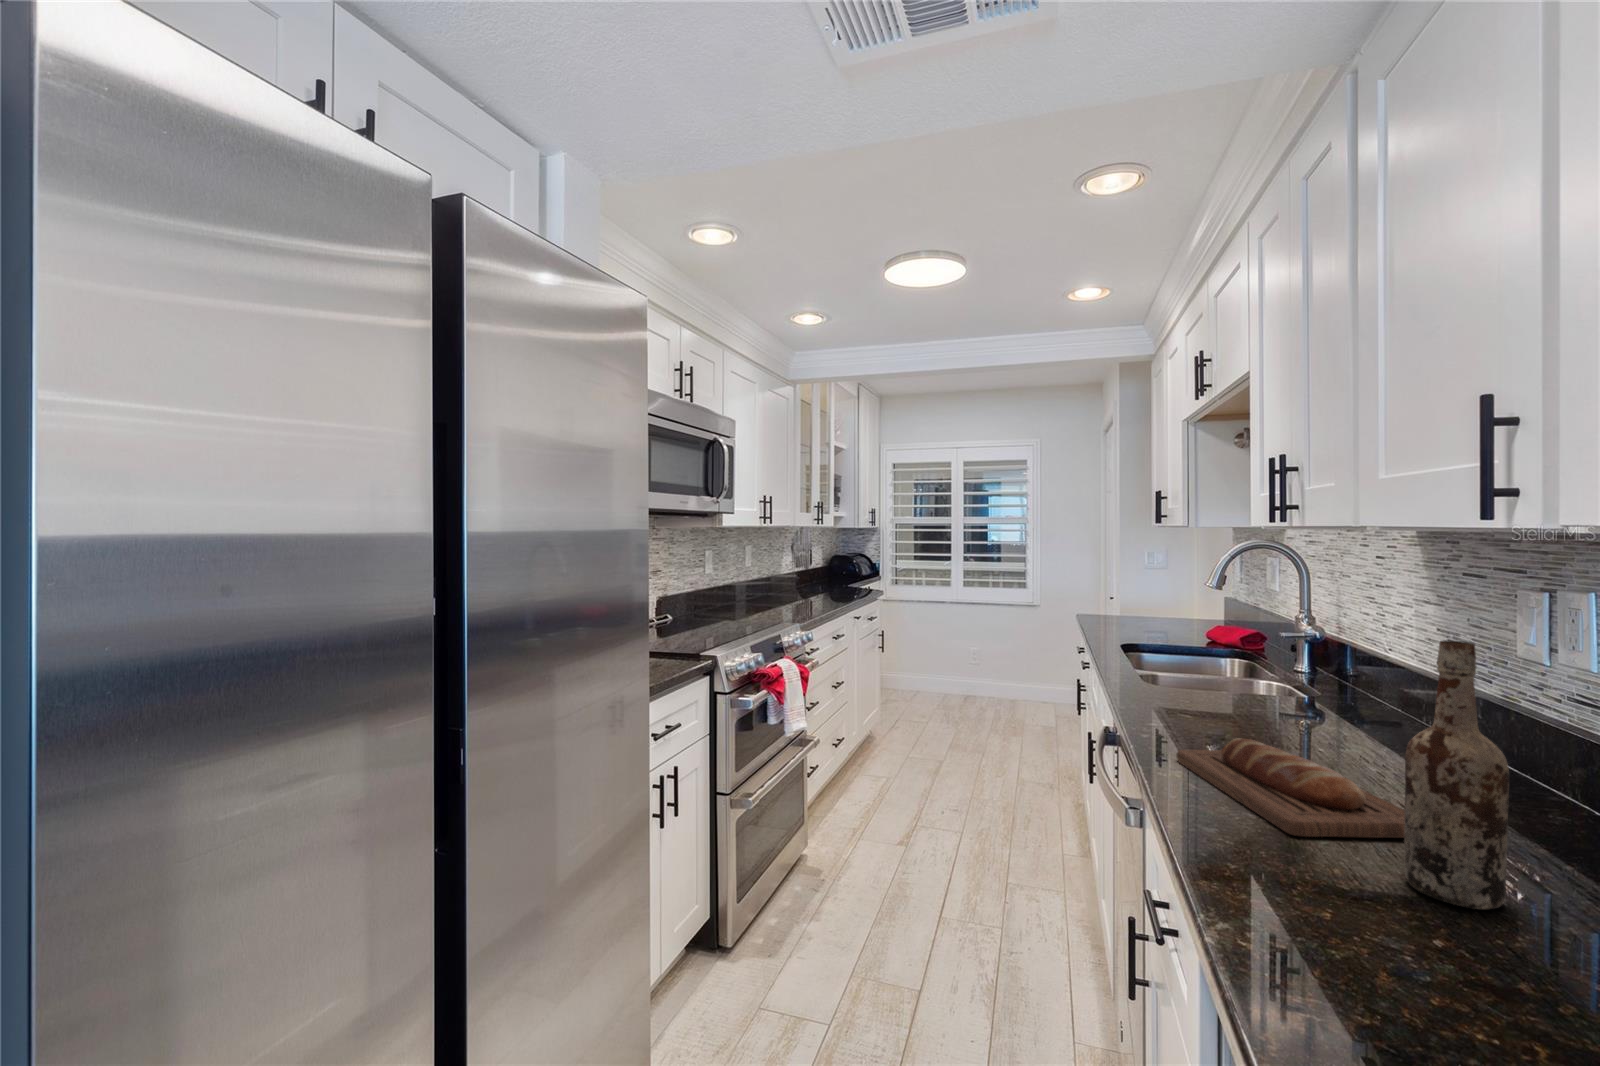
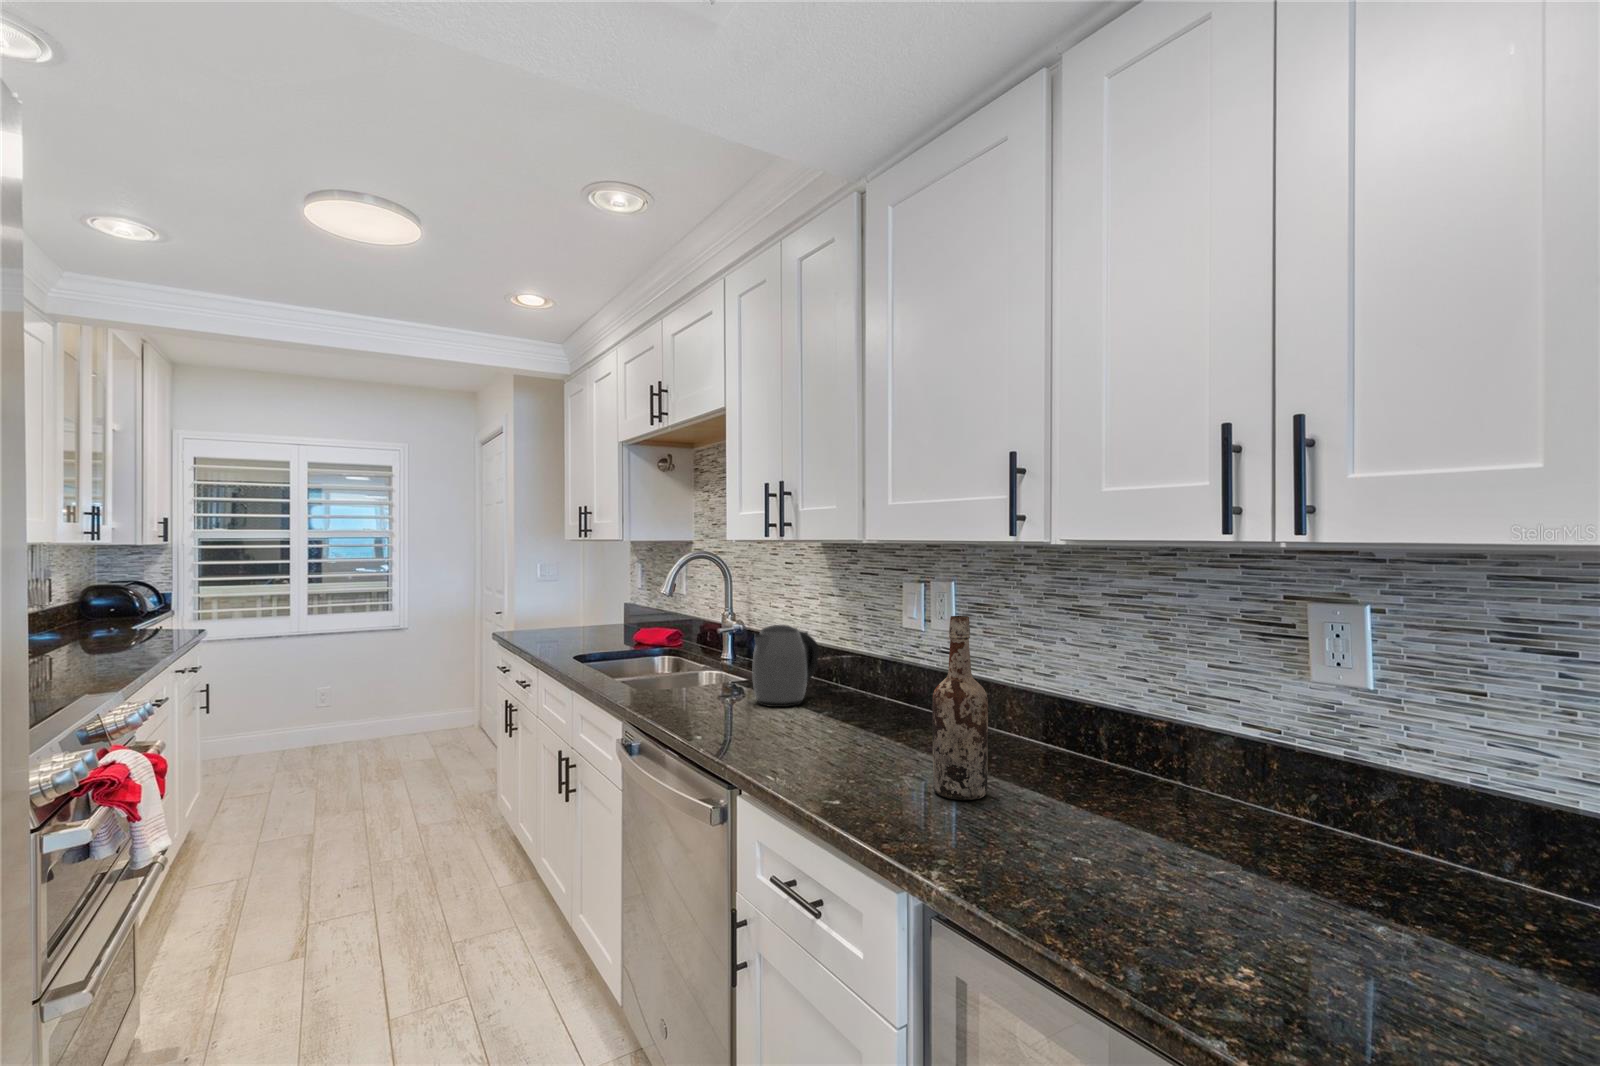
kettle: none [1276,633,1387,735] -> present [753,625,819,707]
bread loaf: present [1176,738,1405,838] -> none [726,718,919,785]

